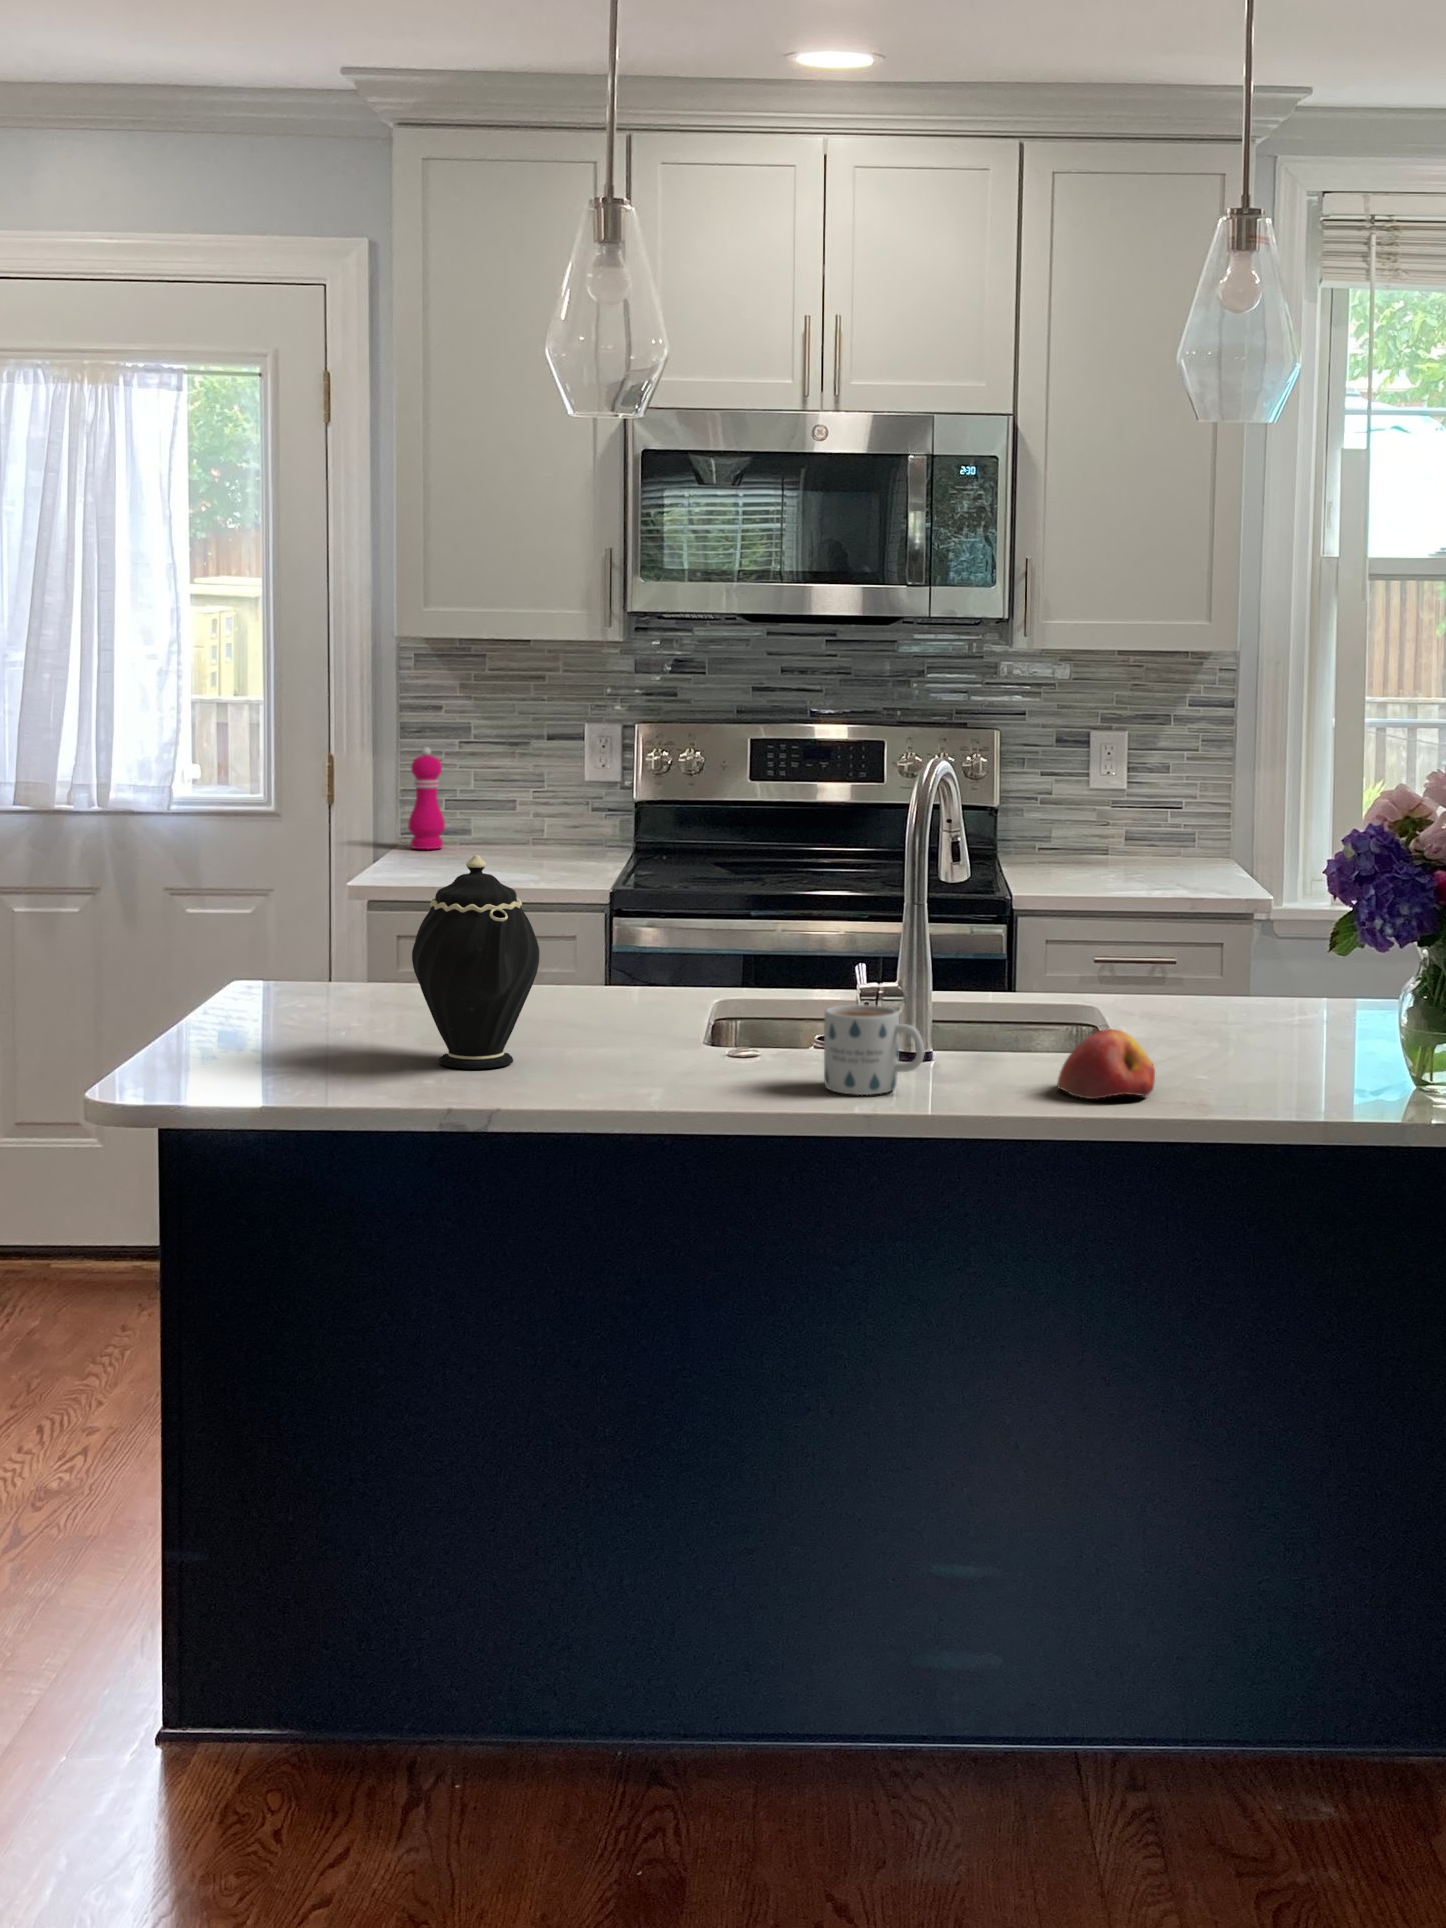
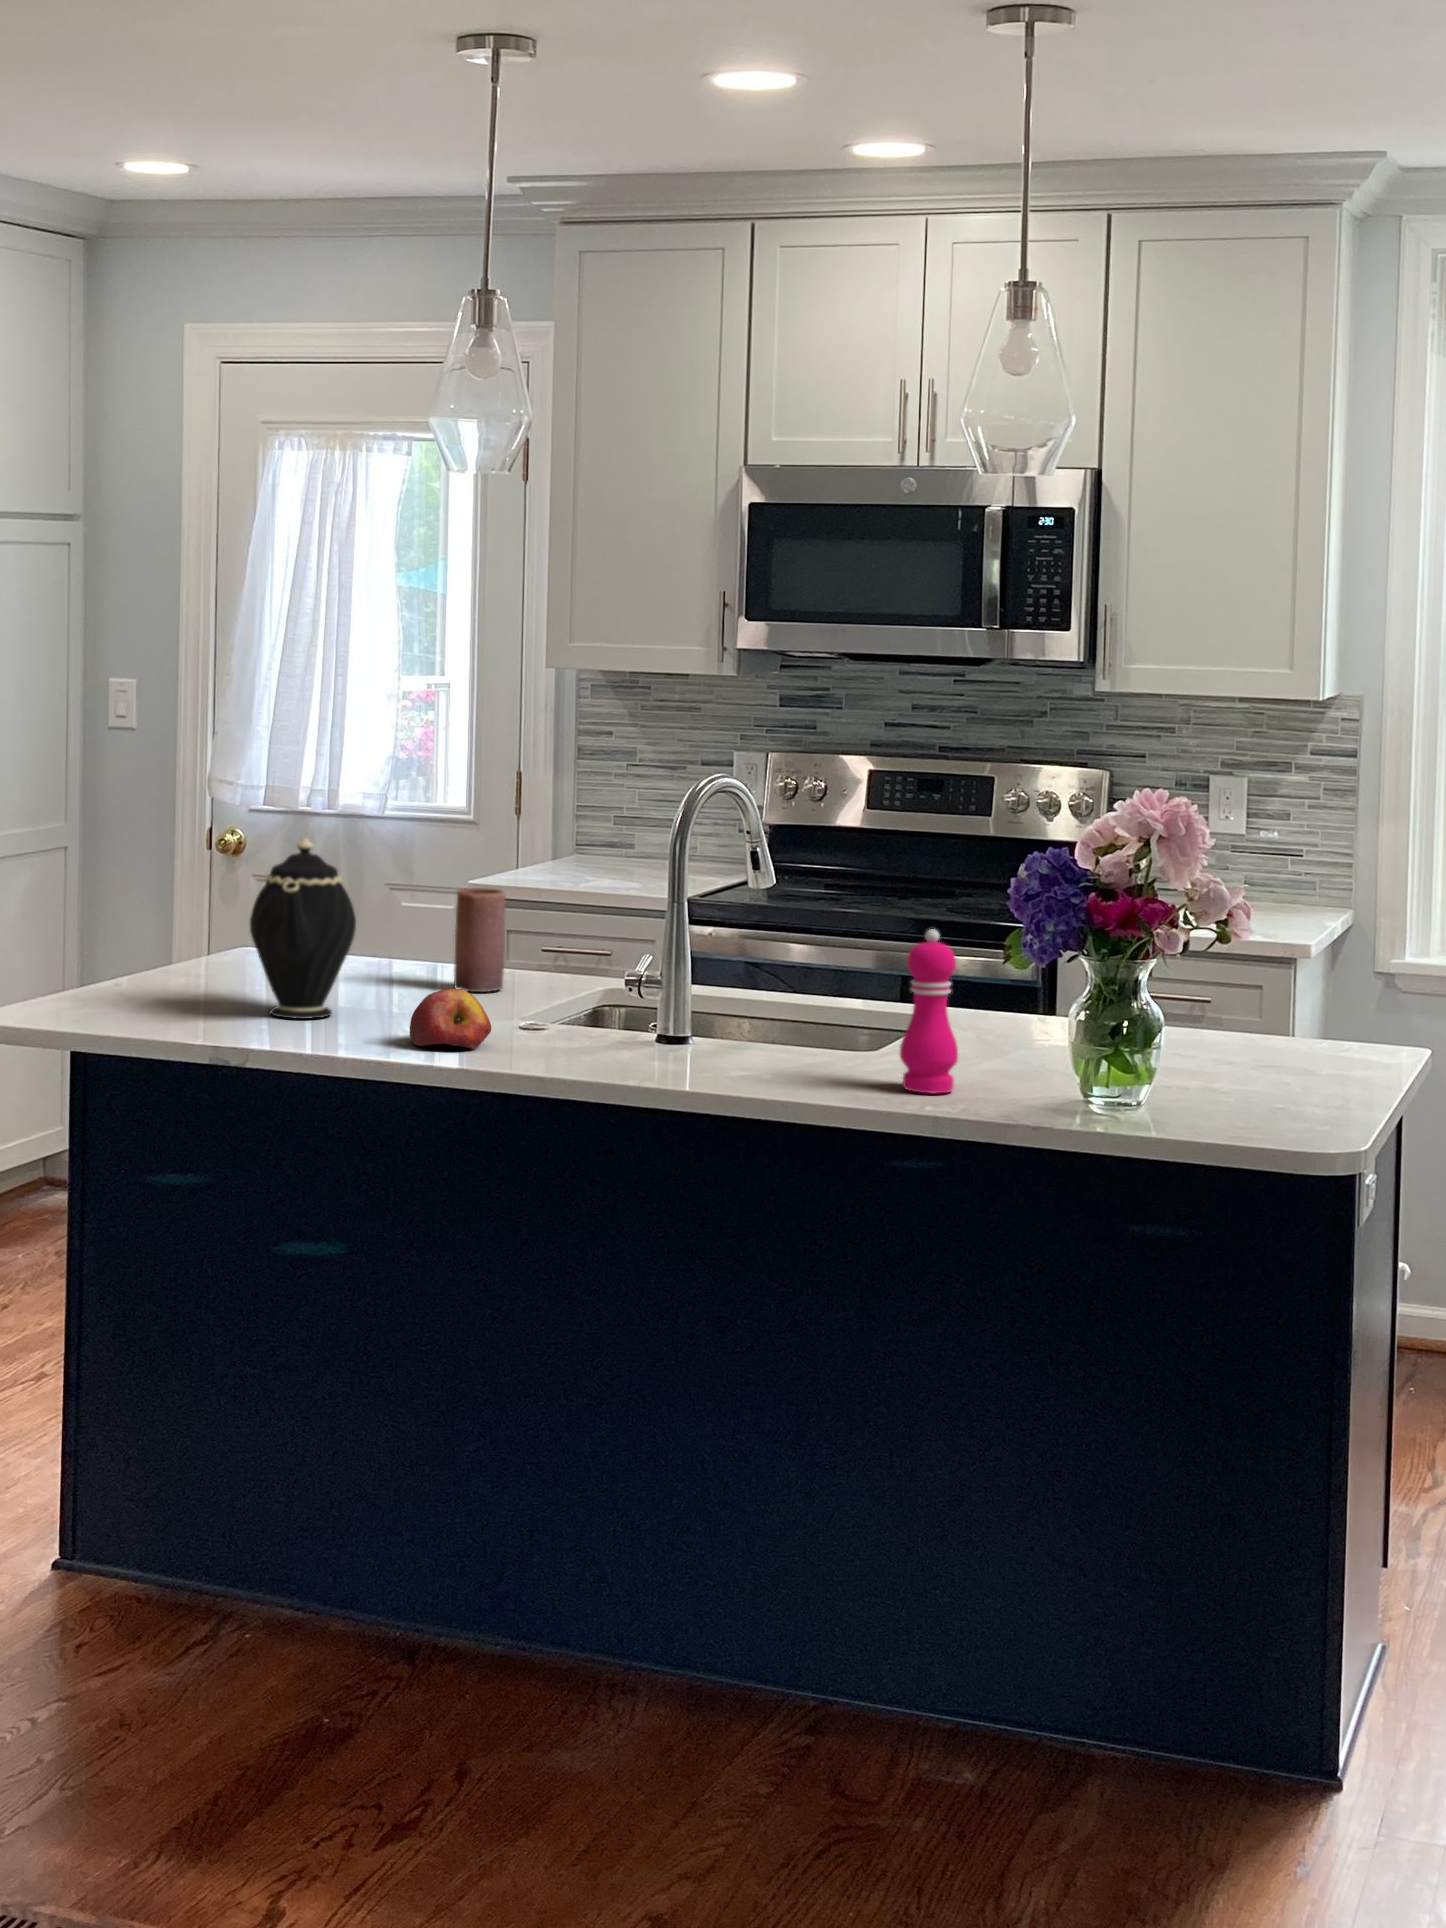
pepper mill: present [408,747,445,849] -> present [900,929,958,1094]
candle: none [571,898,628,1016] -> present [454,888,506,992]
mug: present [824,1005,925,1095] -> none [539,985,618,1065]
apple: present [1057,1029,1155,1099] -> present [410,988,491,1049]

